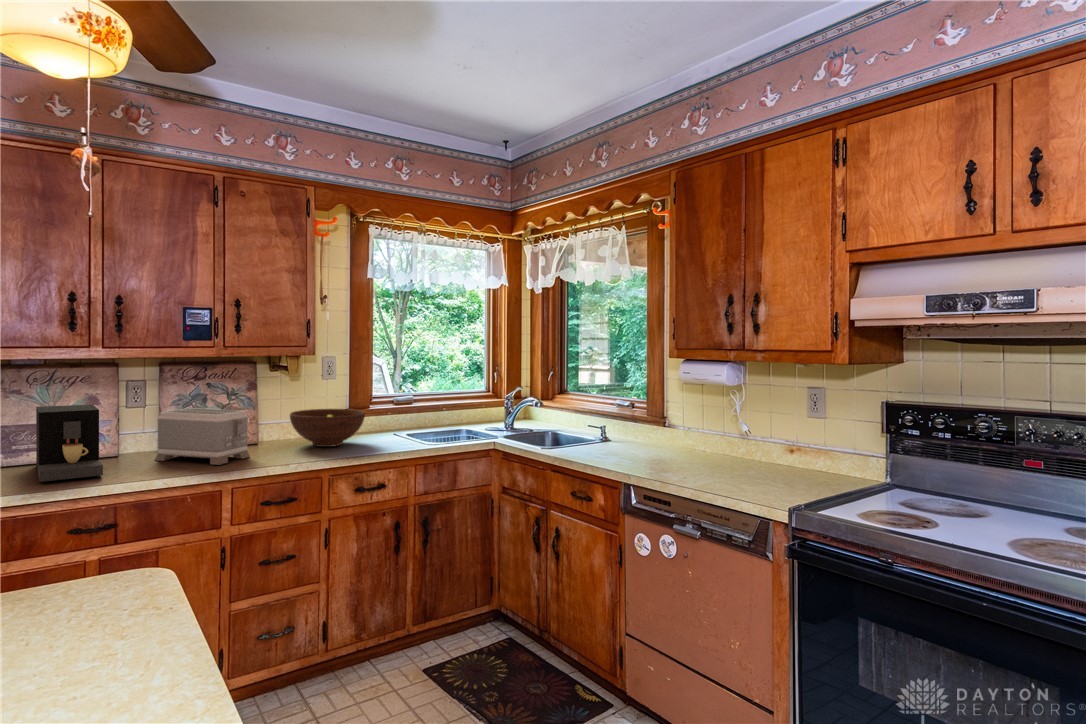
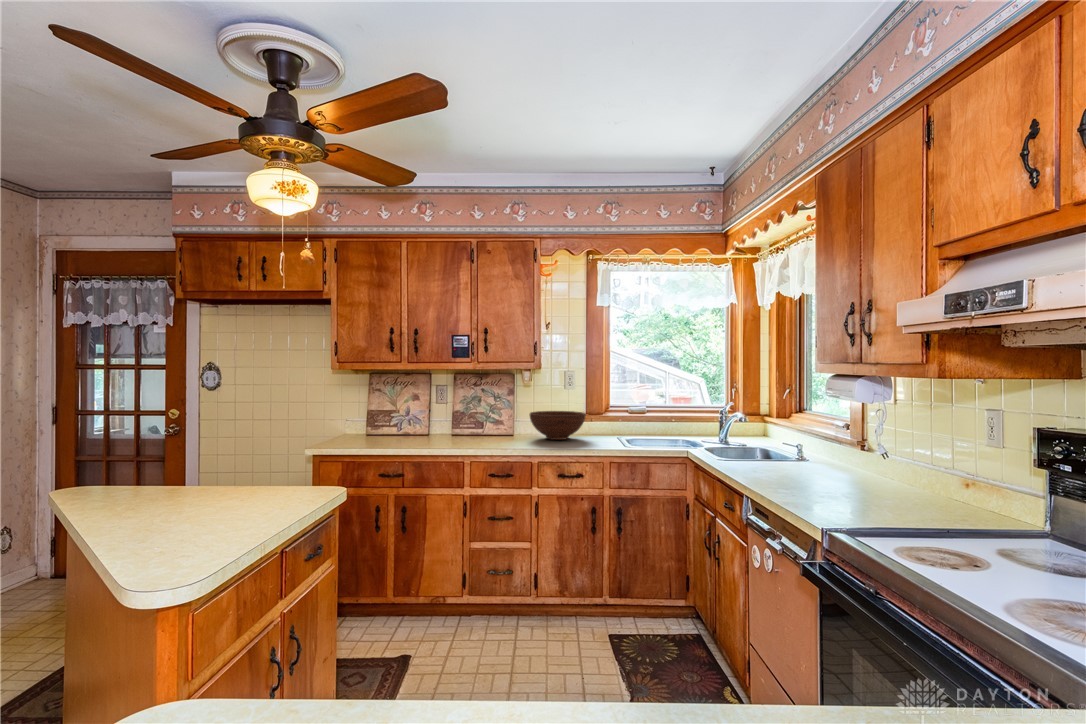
coffee maker: present [36,405,103,482] -> none [372,400,414,444]
toaster: present [155,408,250,465] -> none [442,405,497,444]

